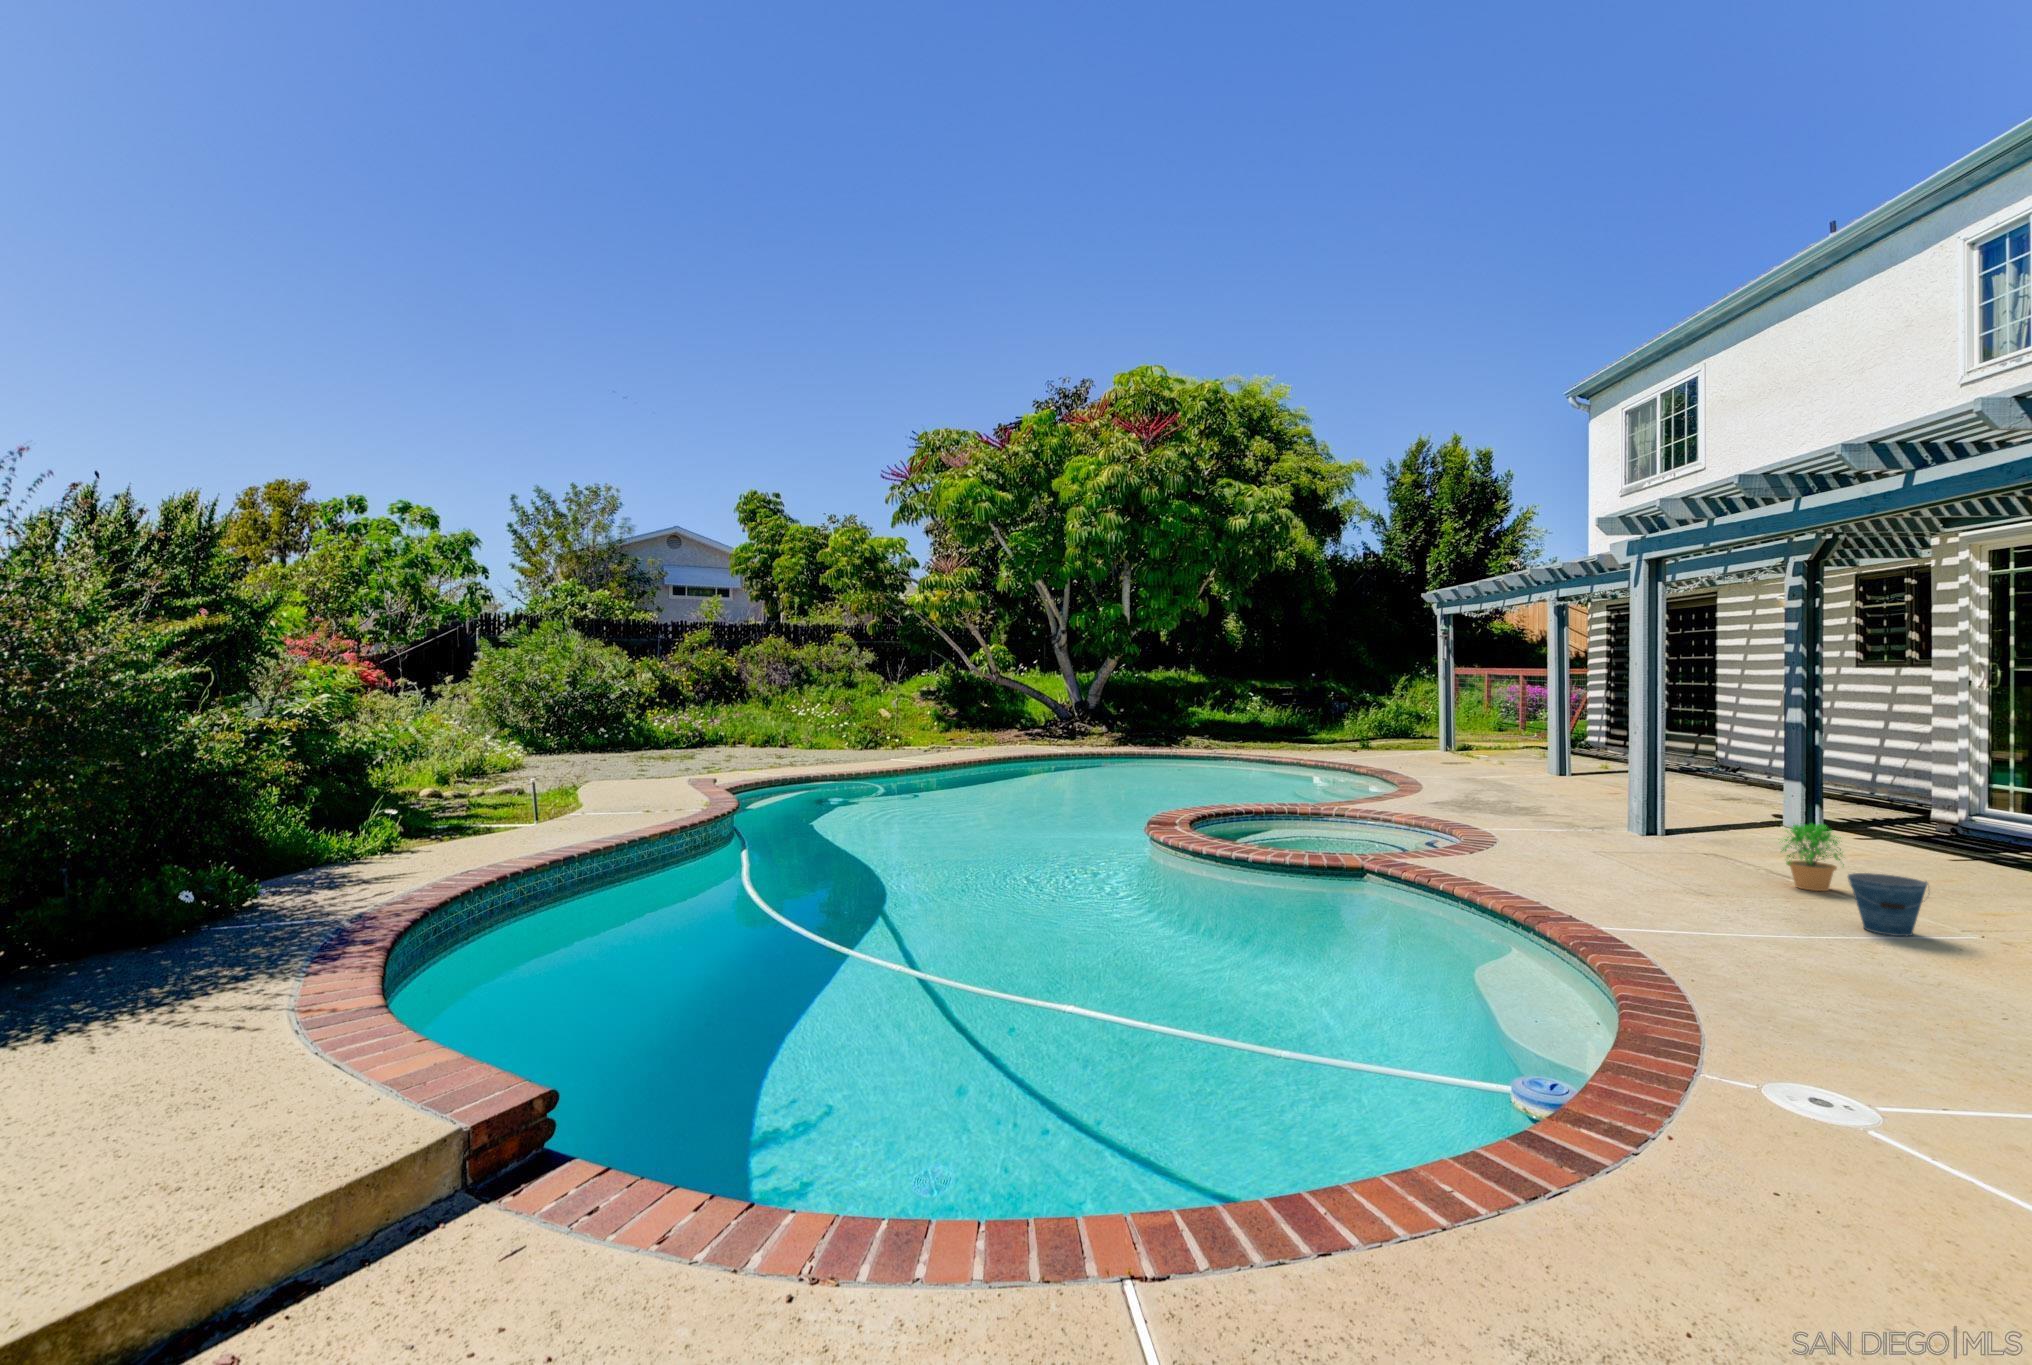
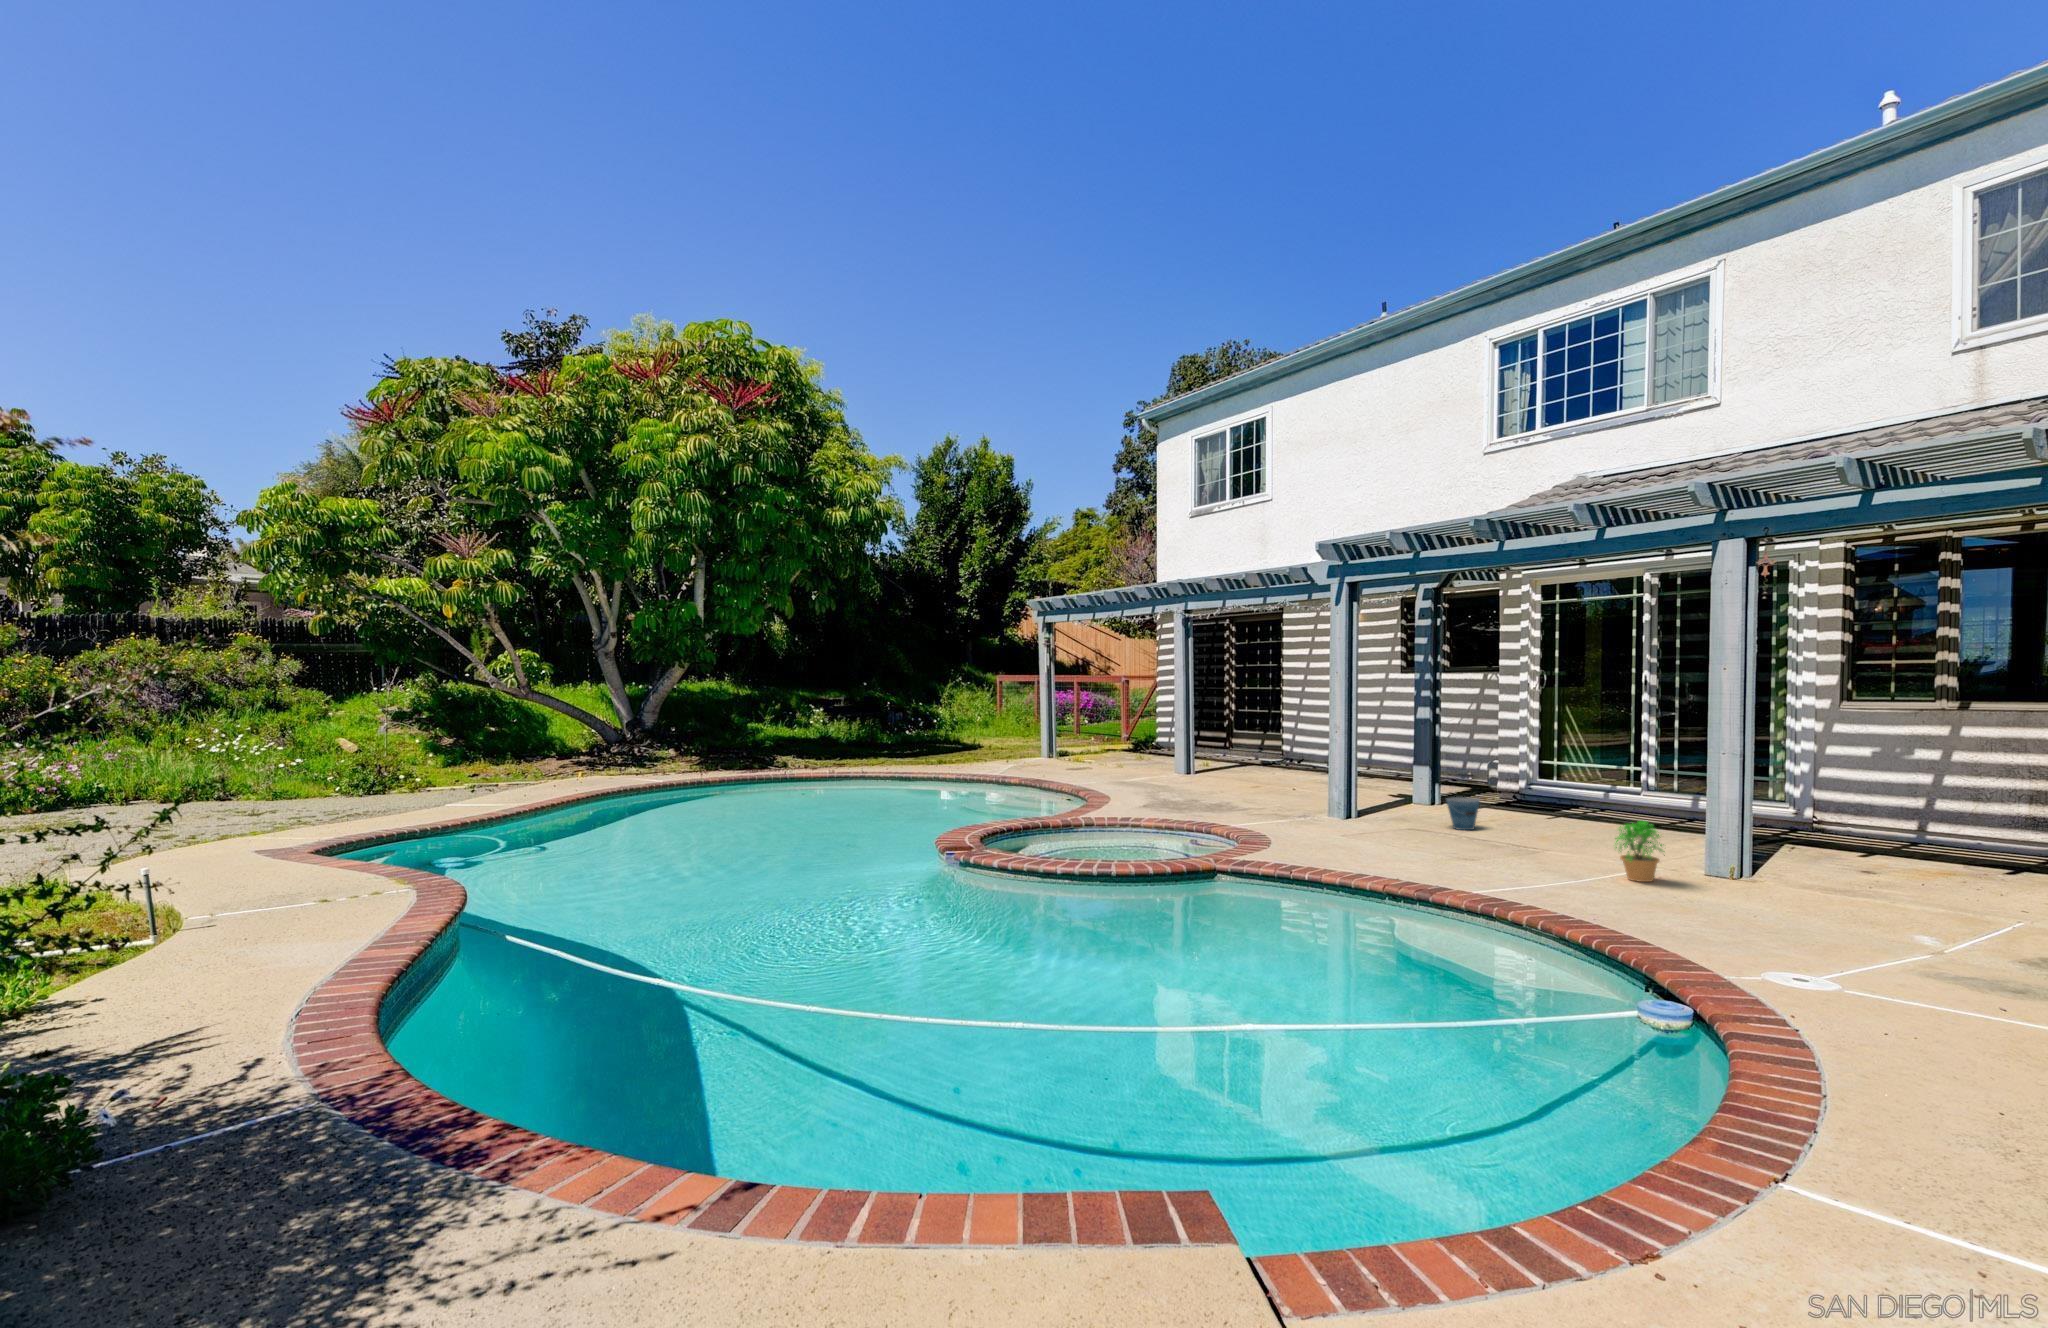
bucket: present [1848,873,1929,936] -> present [1446,797,1480,830]

